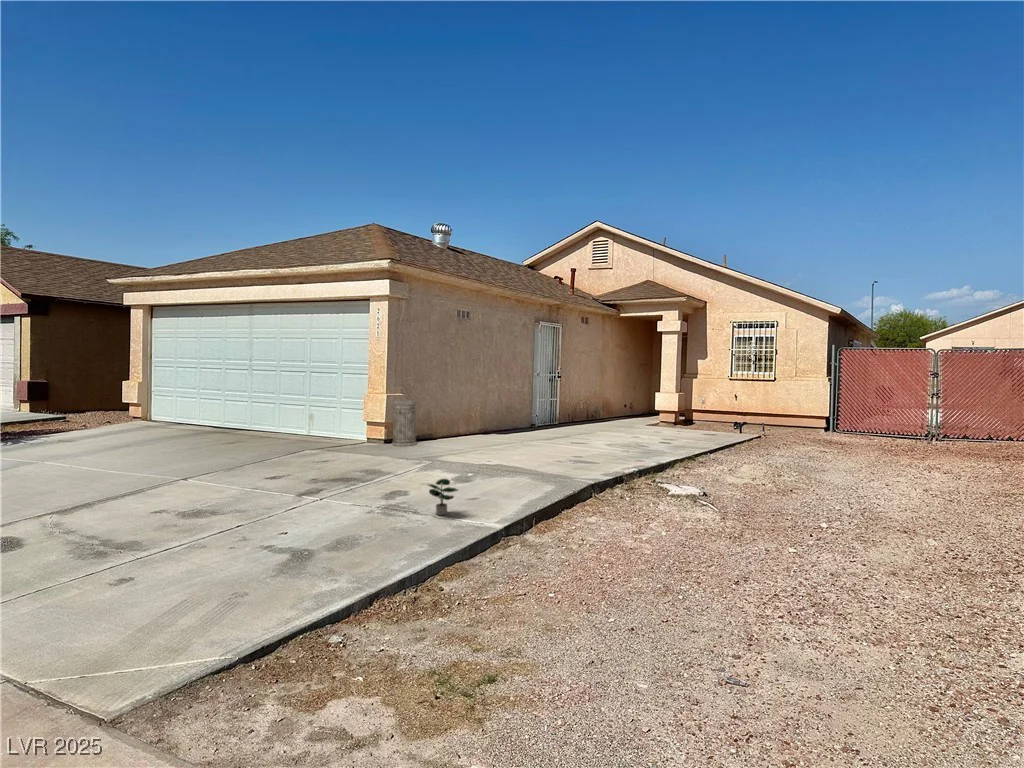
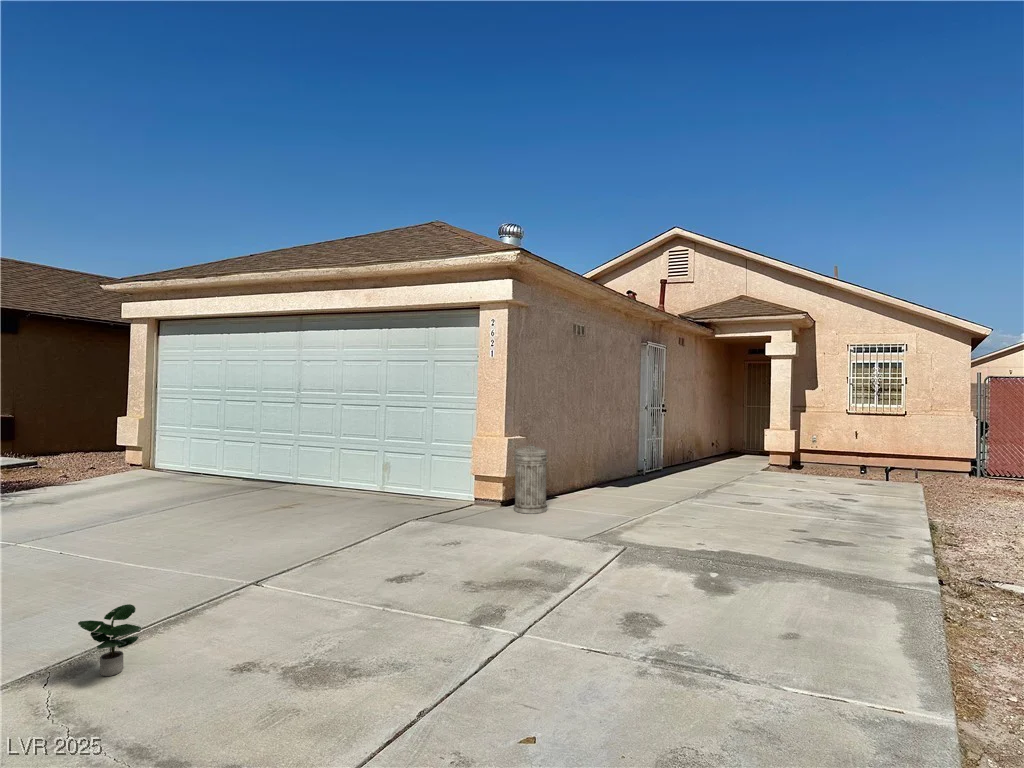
potted plant: present [429,479,458,515] -> present [78,604,141,676]

